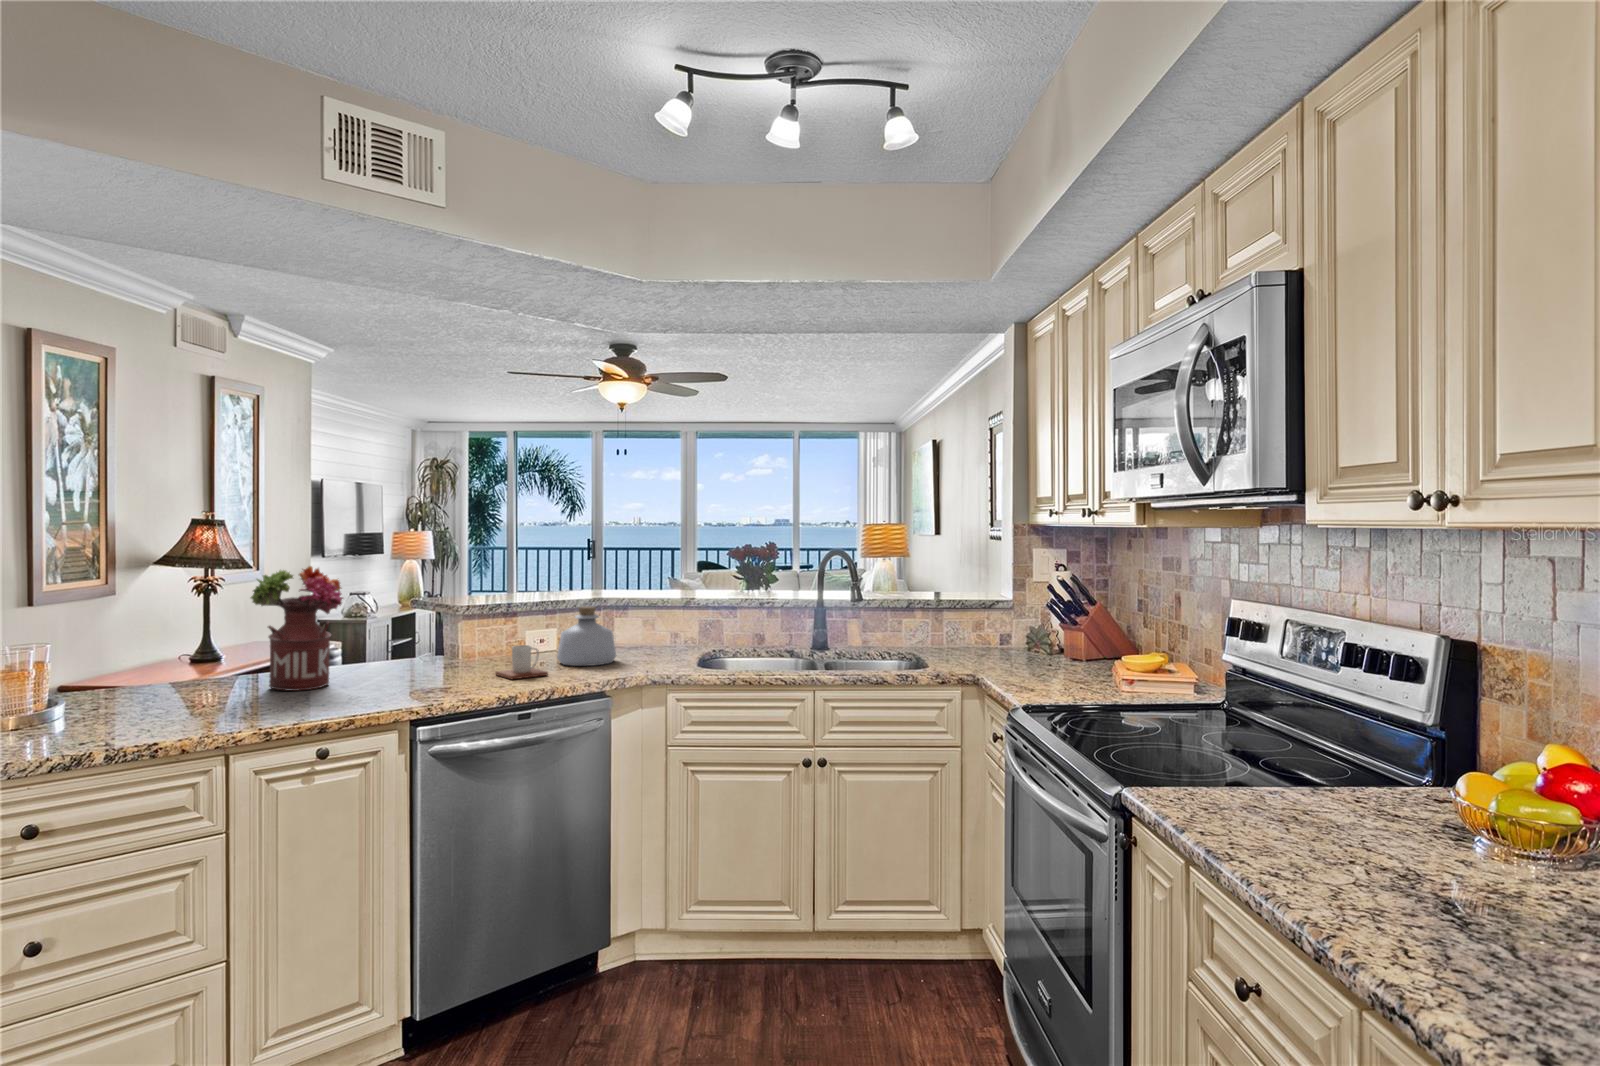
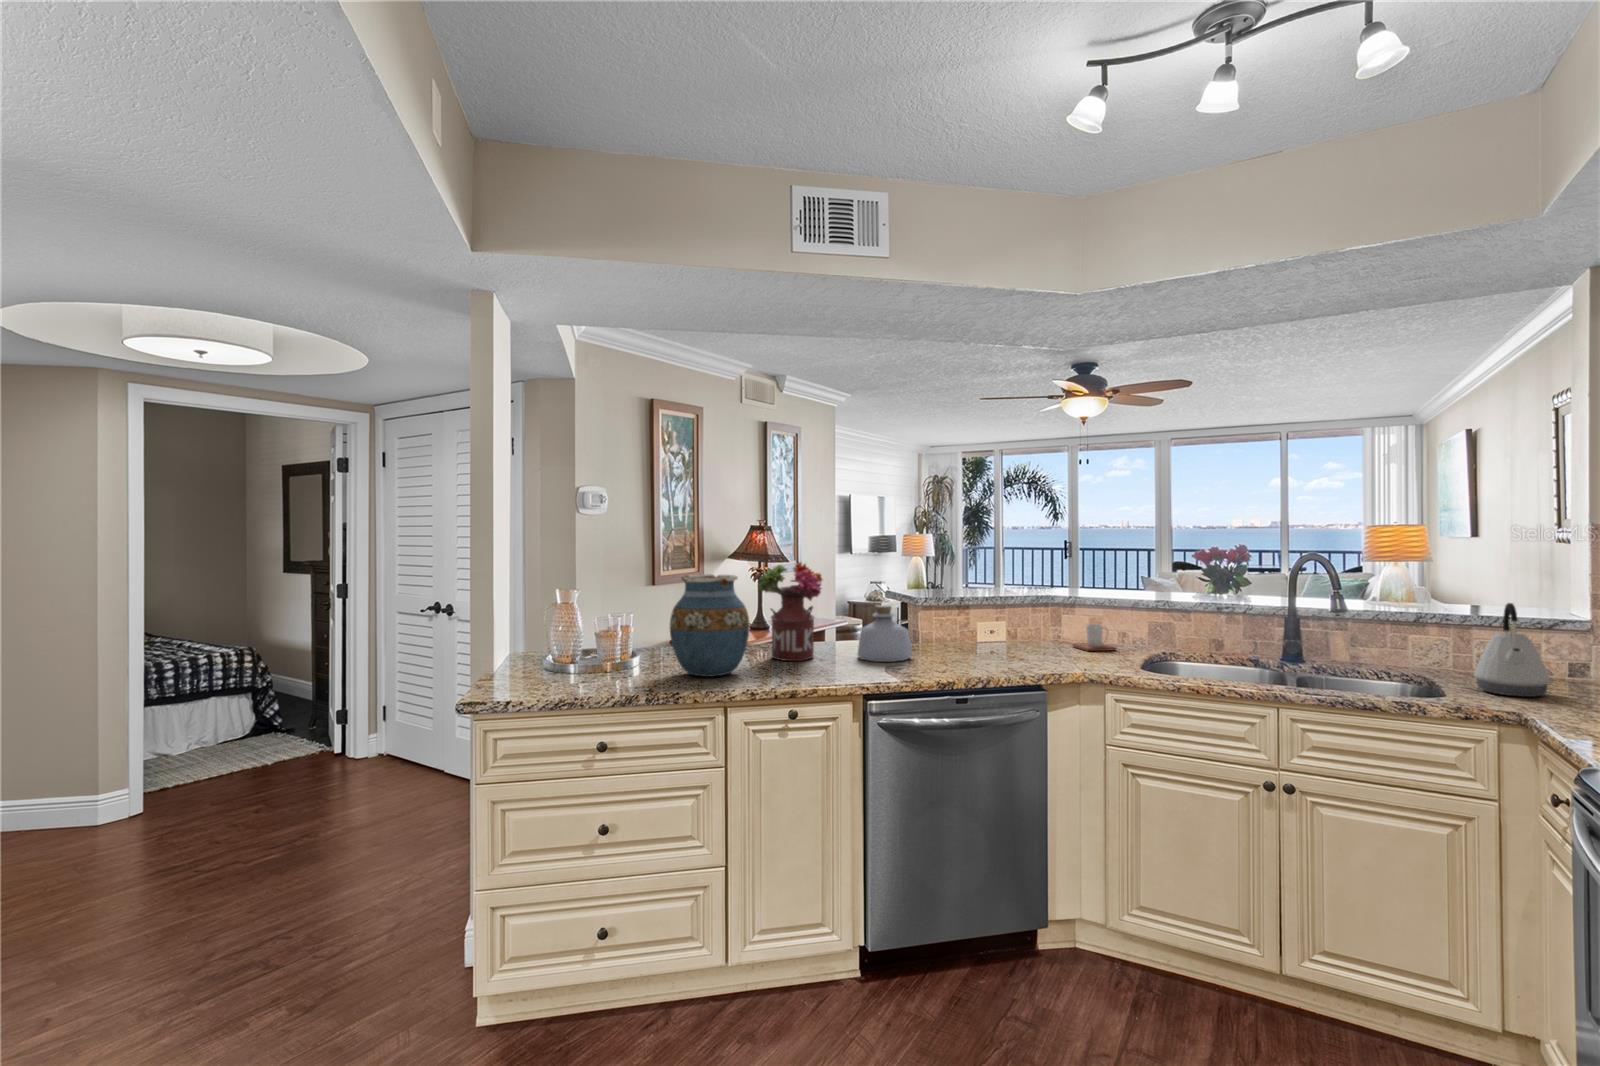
vase: none [124,584,250,719] -> present [670,574,750,677]
kettle: none [951,590,997,664] -> present [1474,603,1550,697]
bottle: present [557,606,616,666] -> present [858,605,912,662]
mug: present [495,645,548,679] -> present [1073,624,1117,651]

